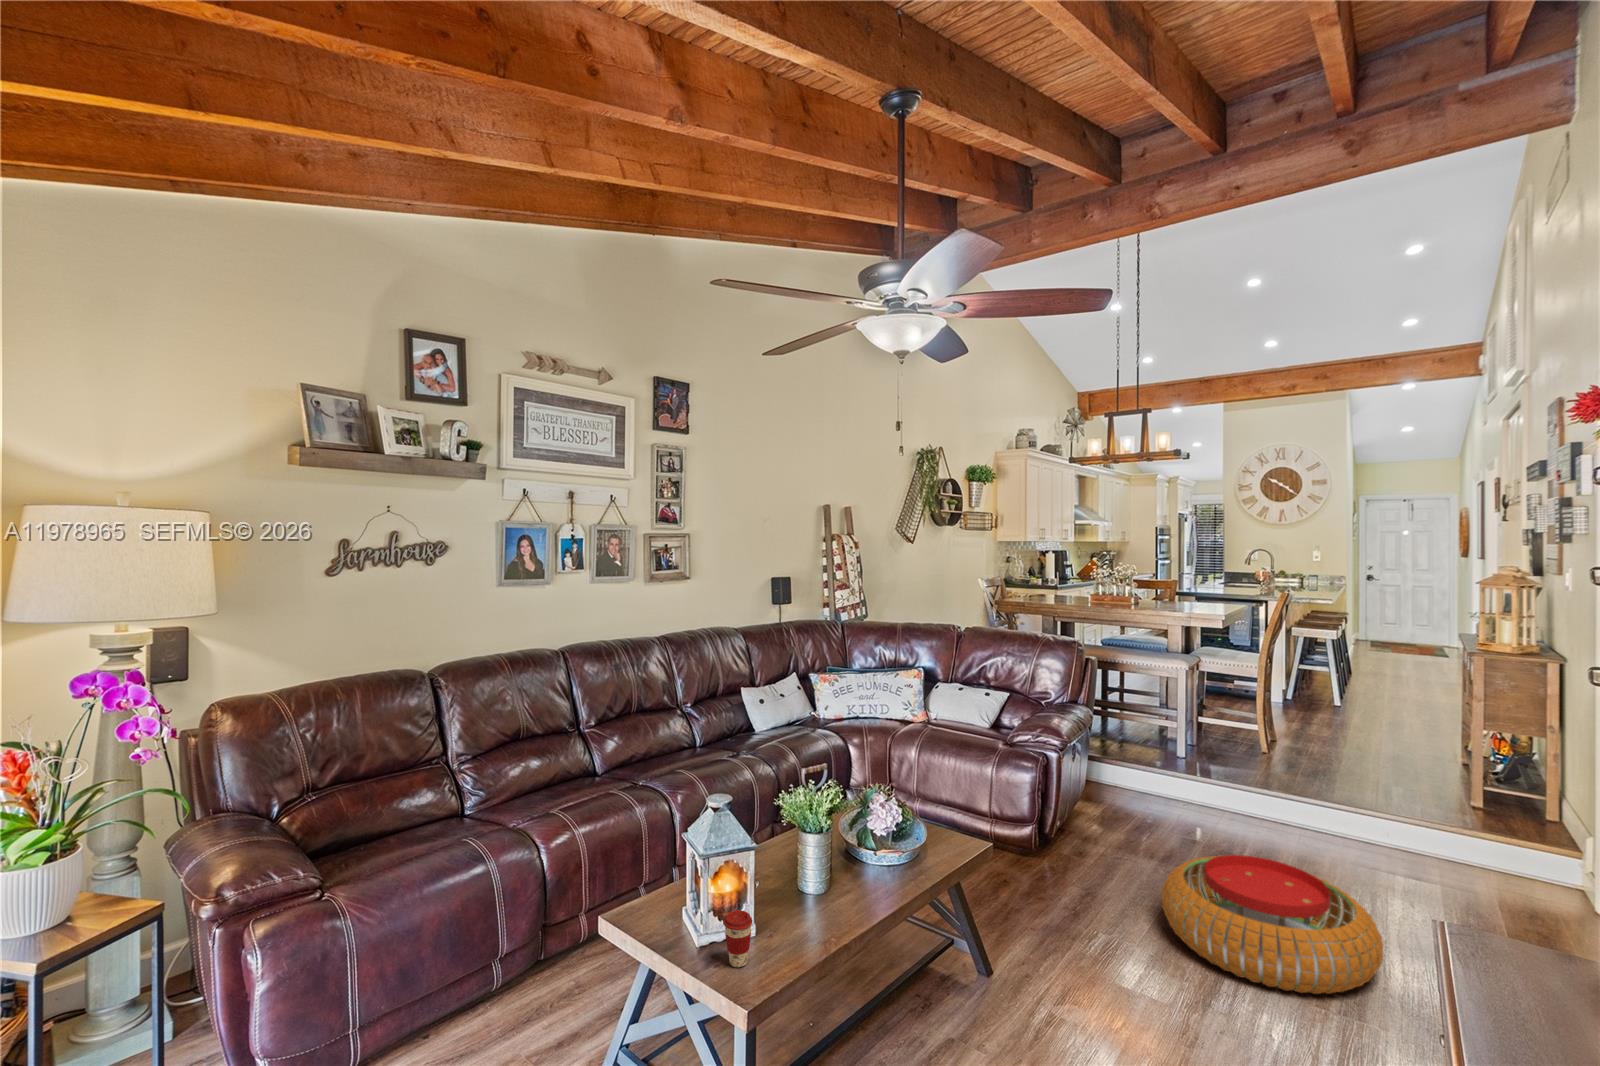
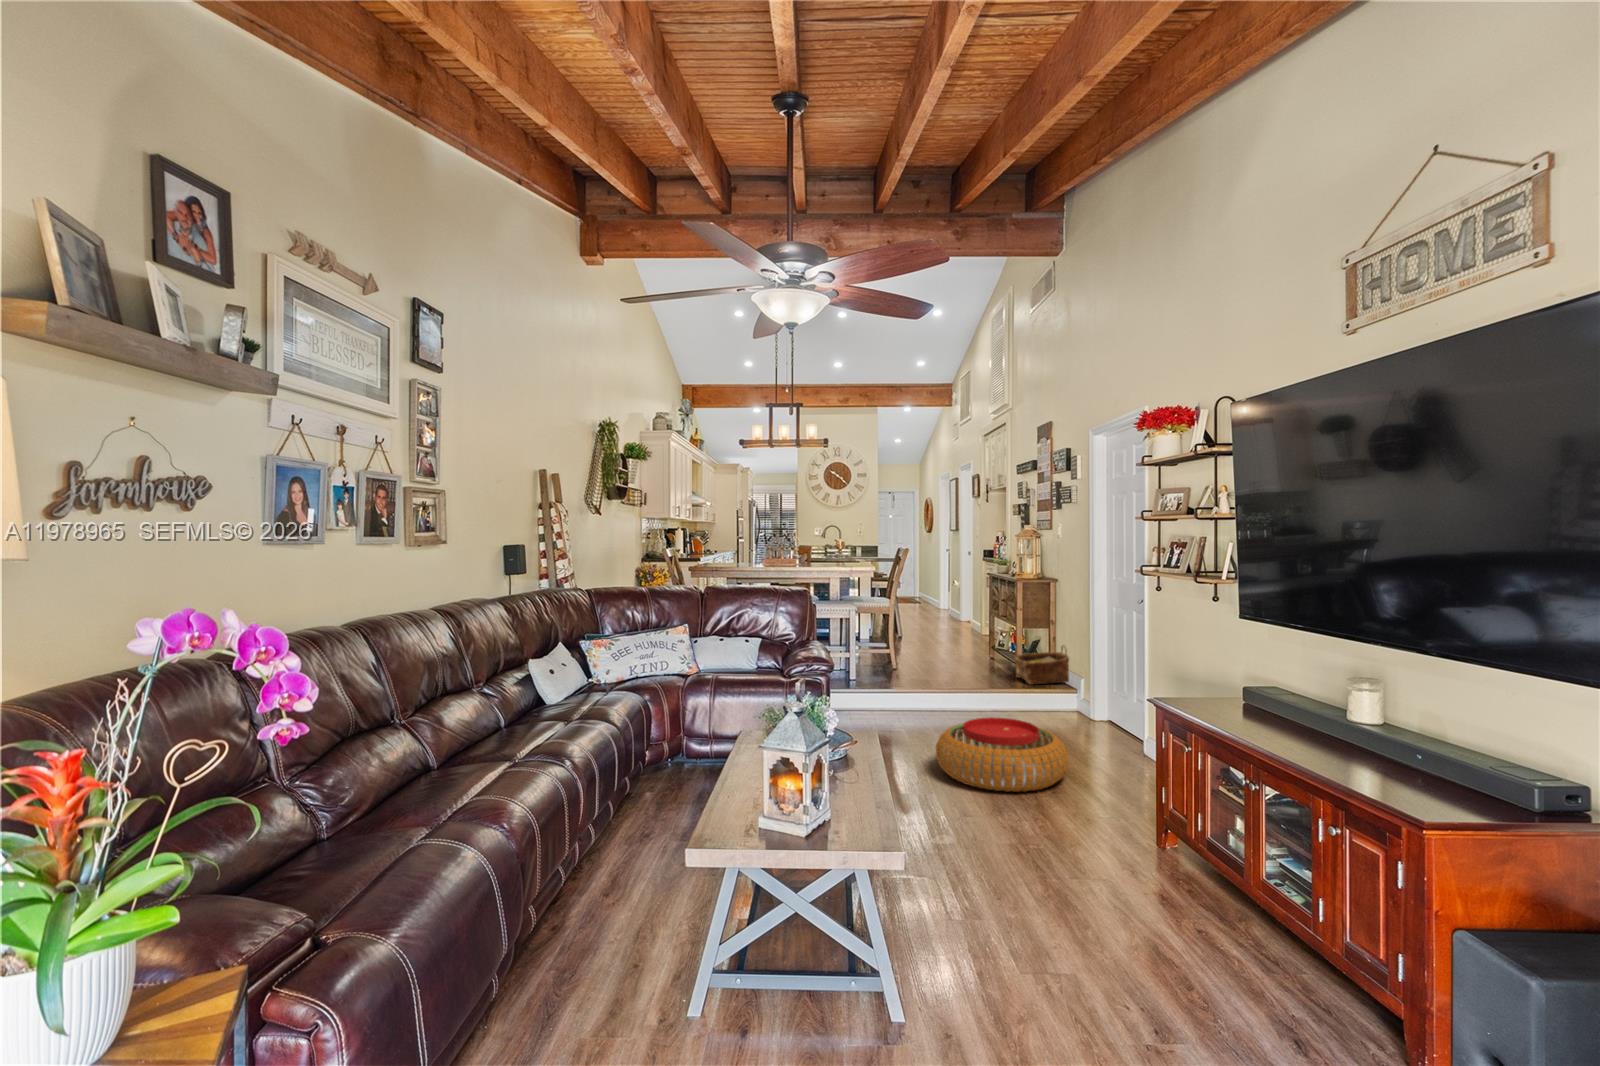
woven basket: none [1444,763,1557,834] -> present [1014,645,1069,685]
coffee cup: present [724,910,752,967] -> none [844,790,869,838]

